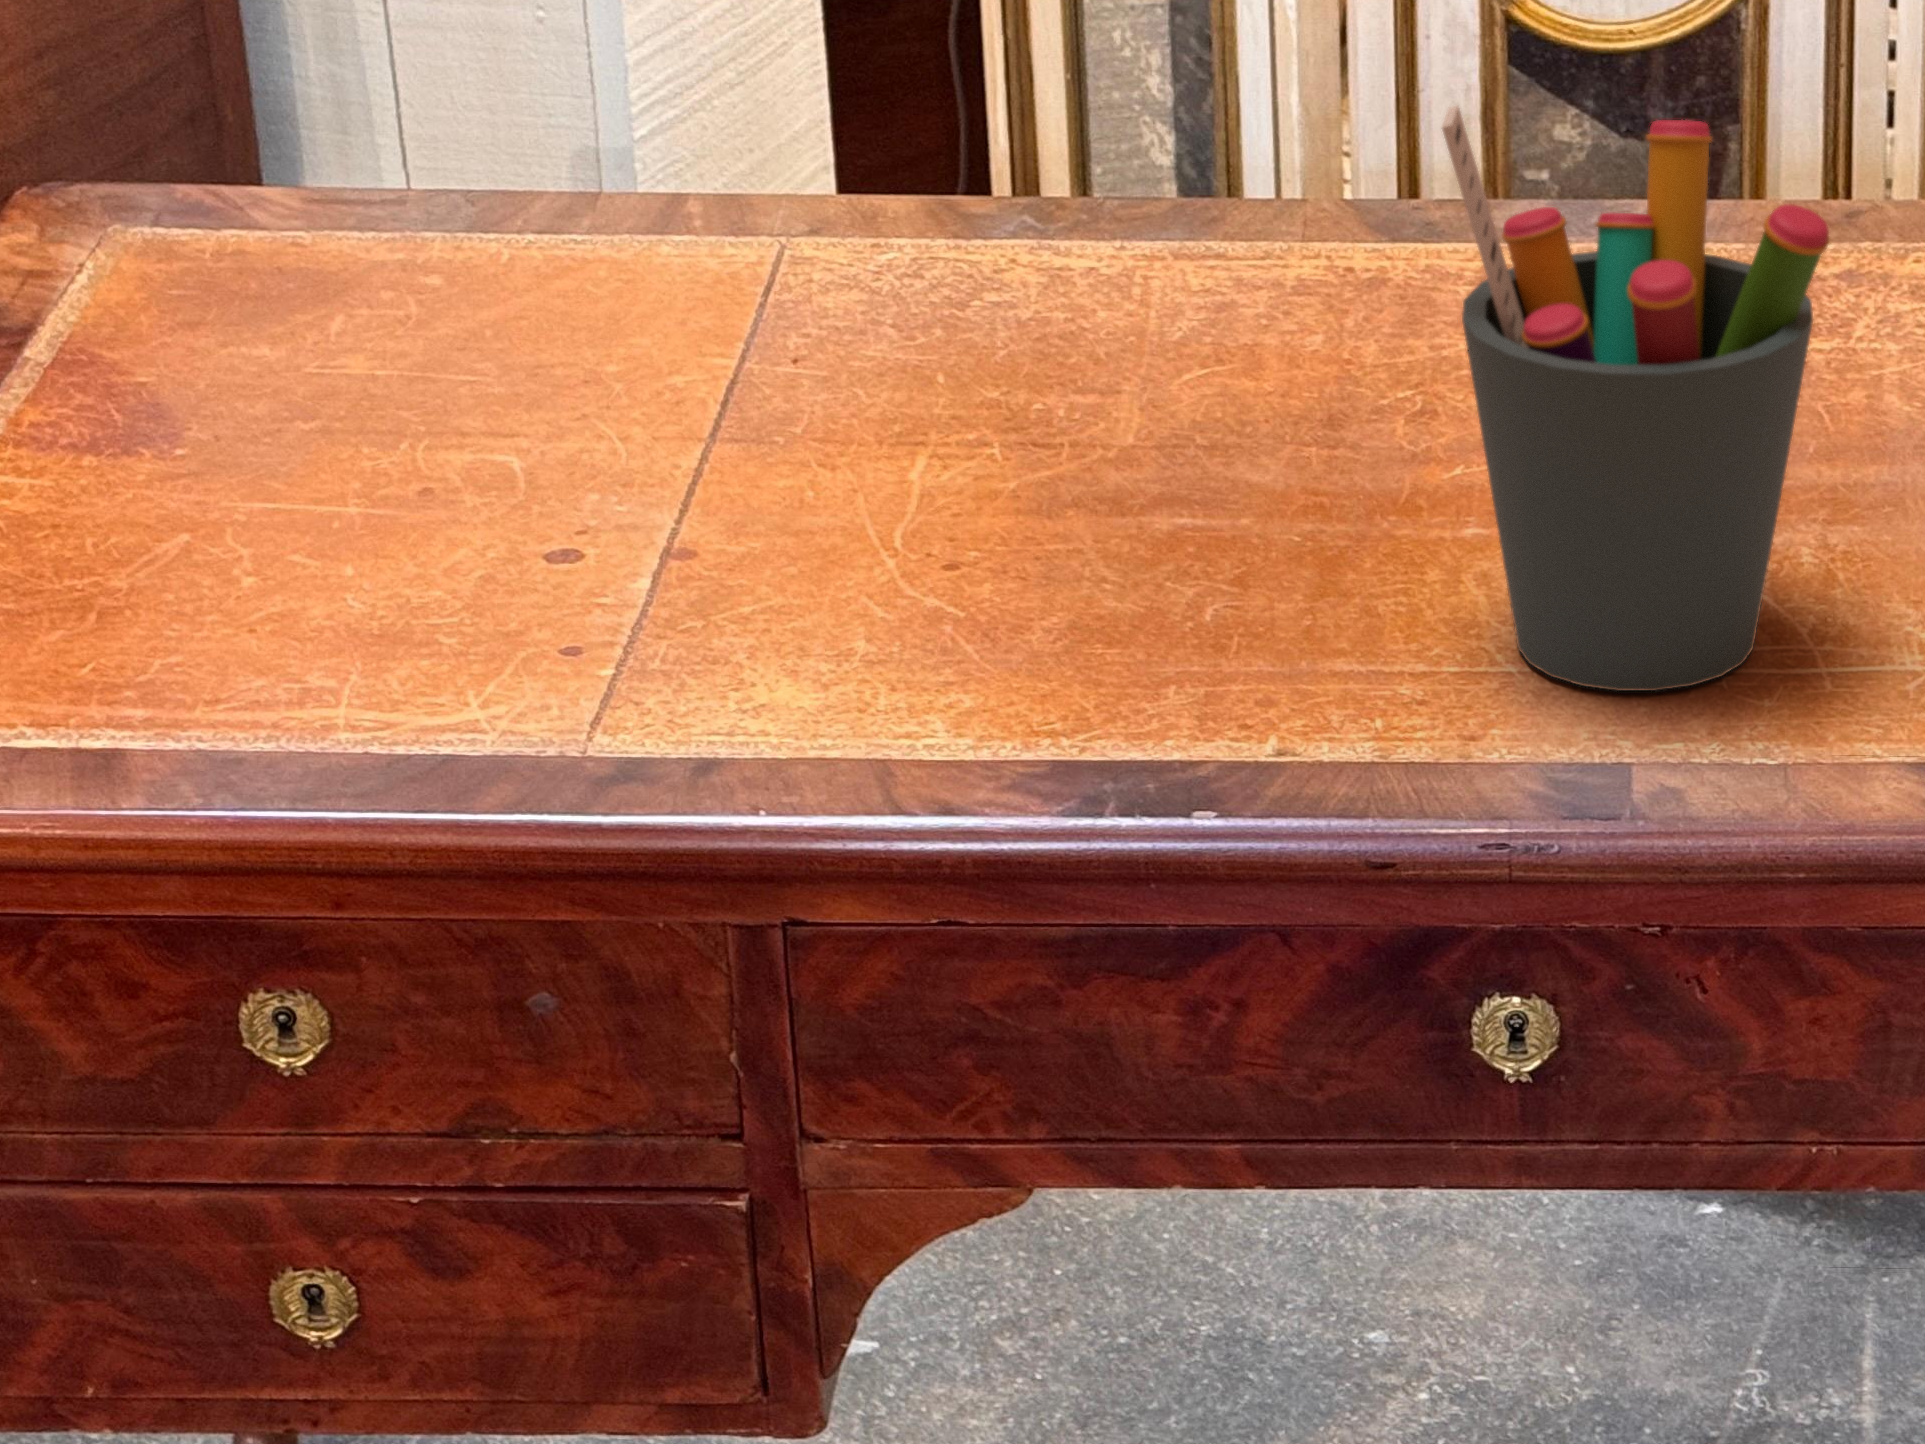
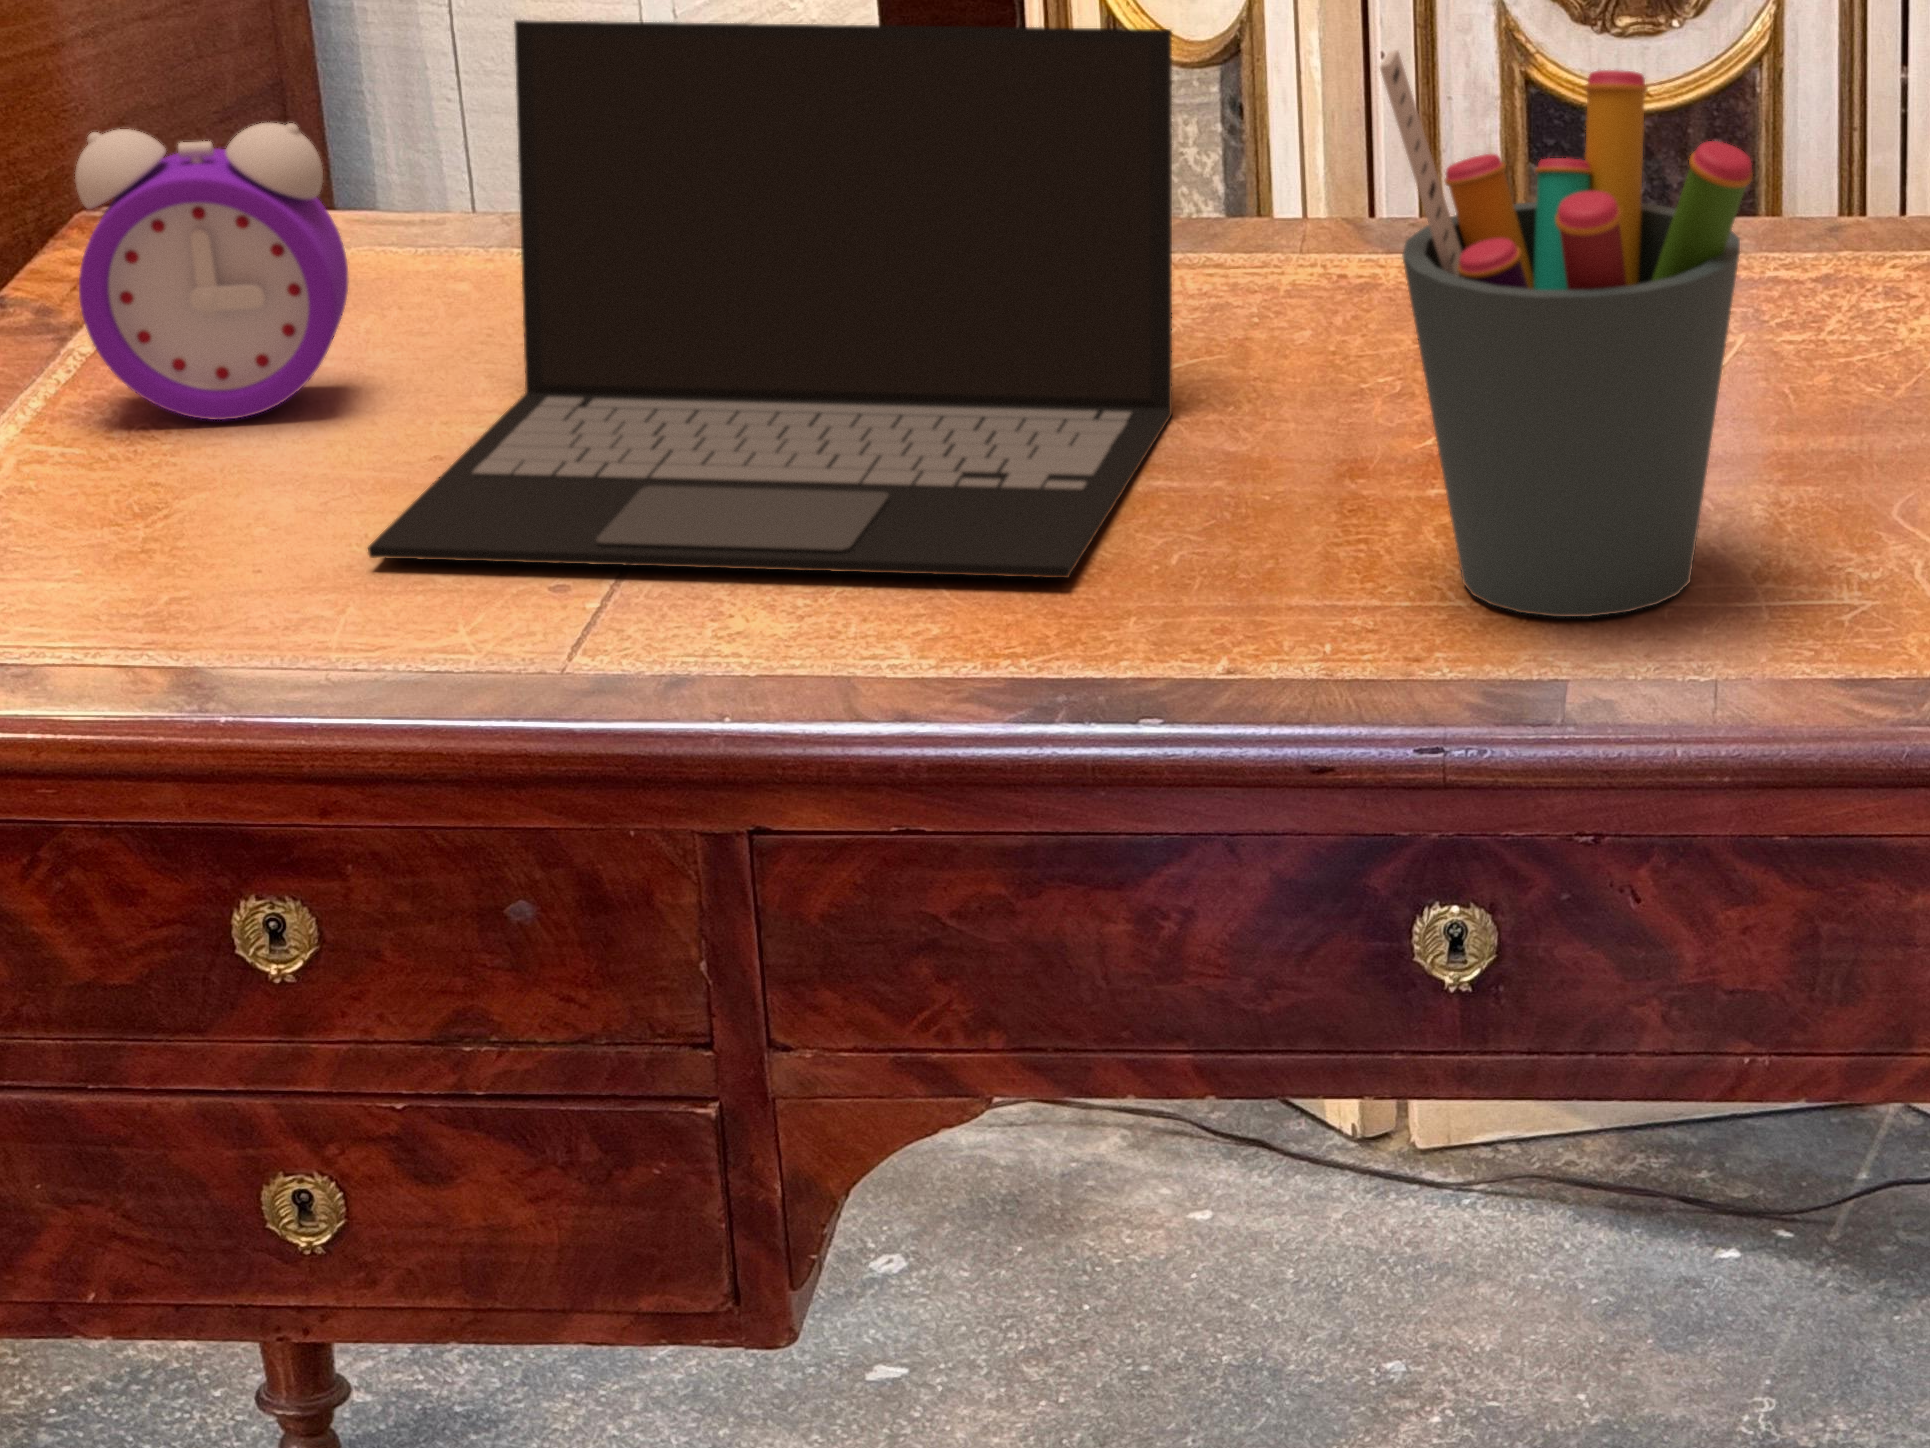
laptop: none [369,27,1195,644] -> present [368,20,1172,578]
alarm clock: none [42,137,326,445] -> present [75,123,348,420]

